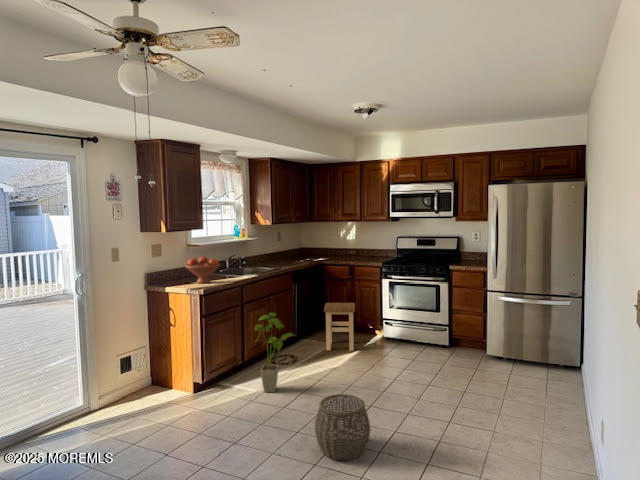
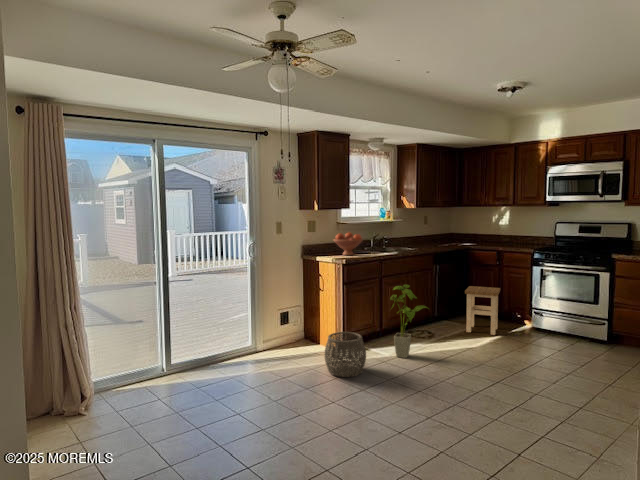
woven basket: present [315,394,370,460] -> present [324,332,366,377]

